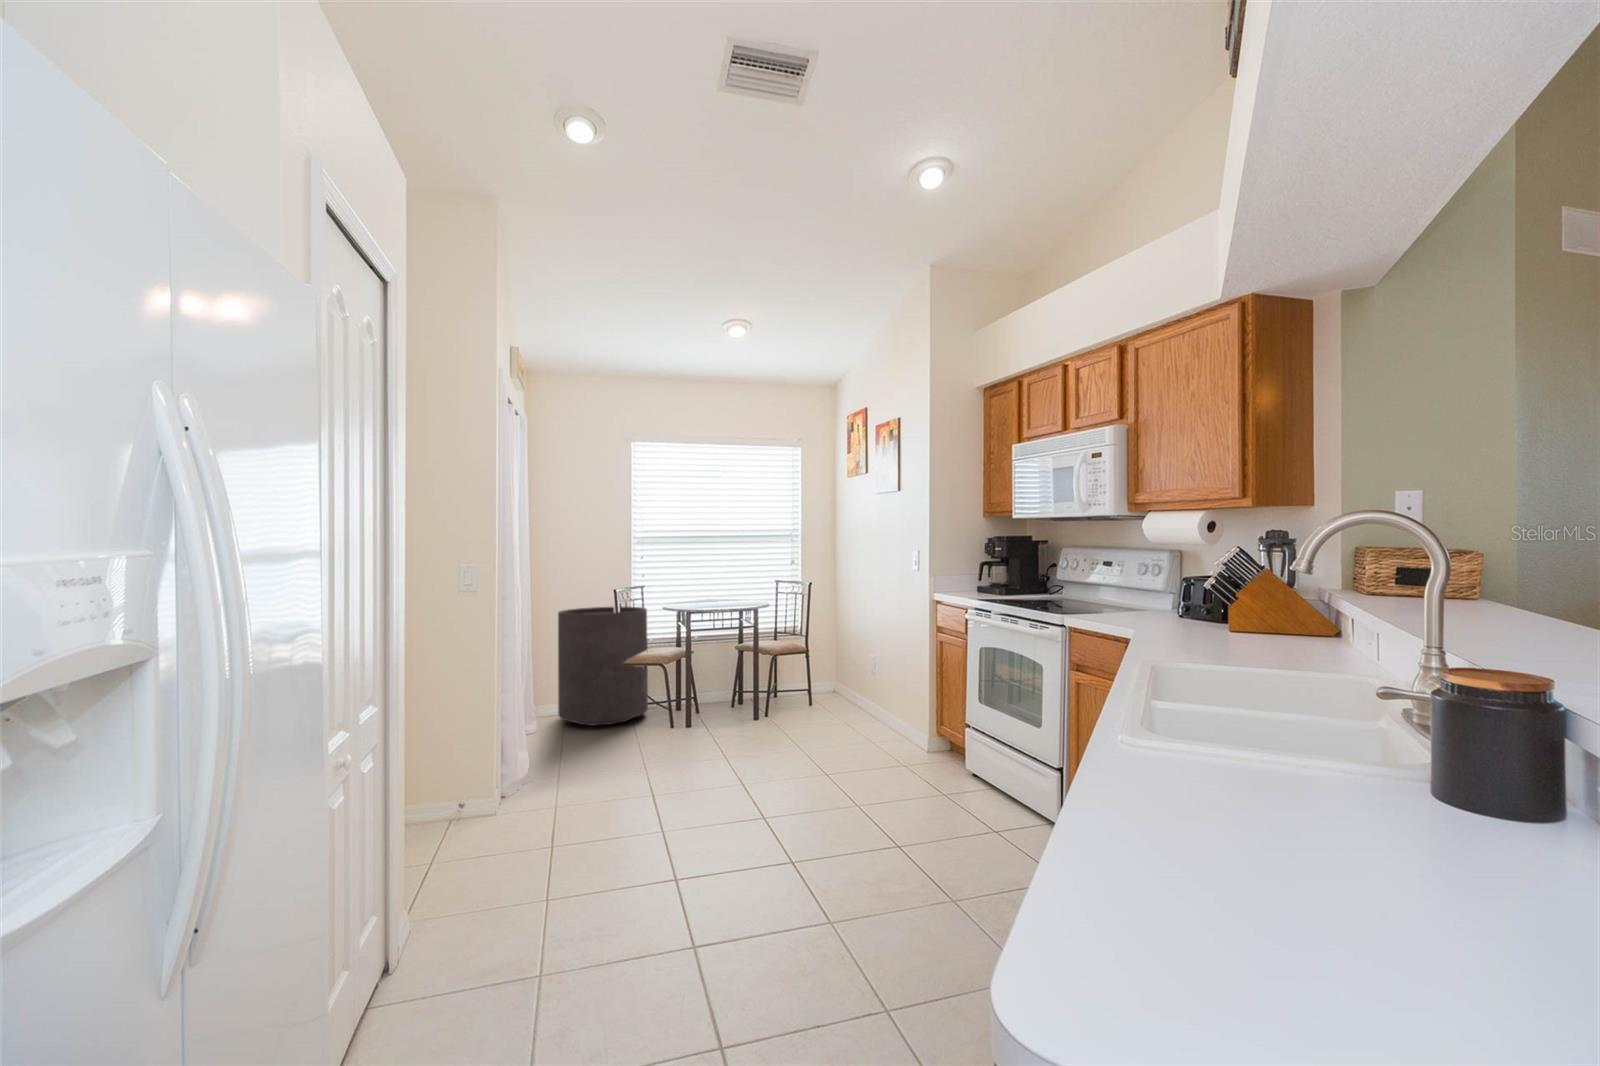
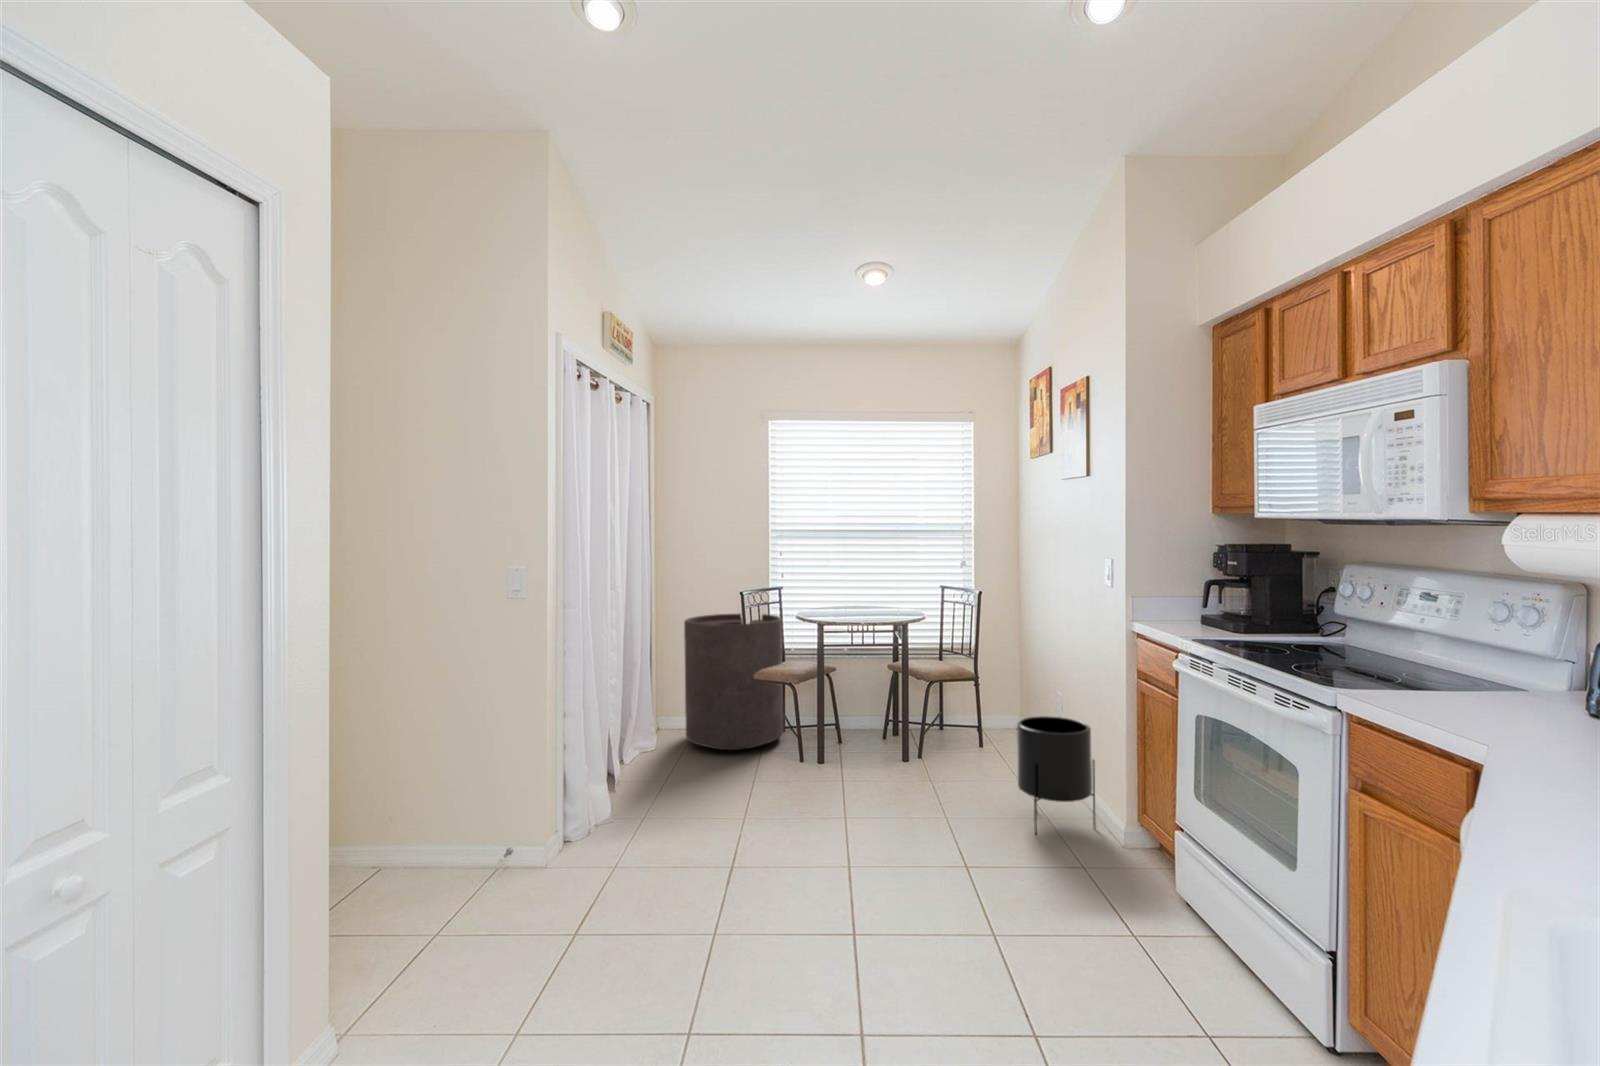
planter: none [854,669,909,755] -> present [1017,716,1096,835]

